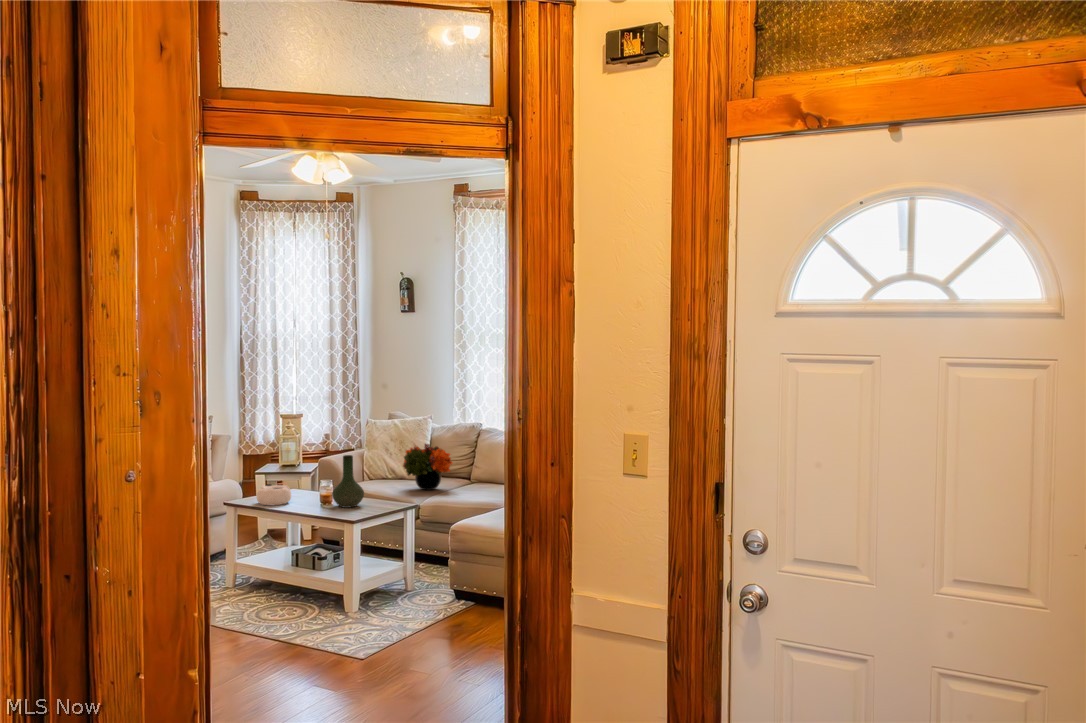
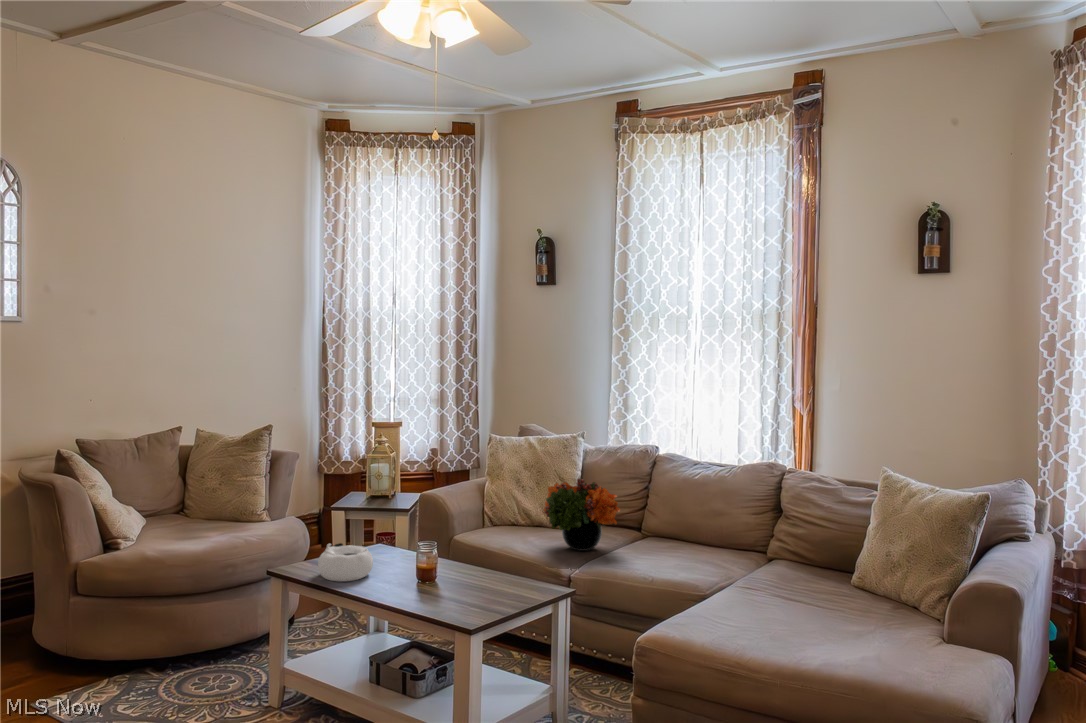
vase: present [332,455,364,508] -> none [436,505,488,593]

